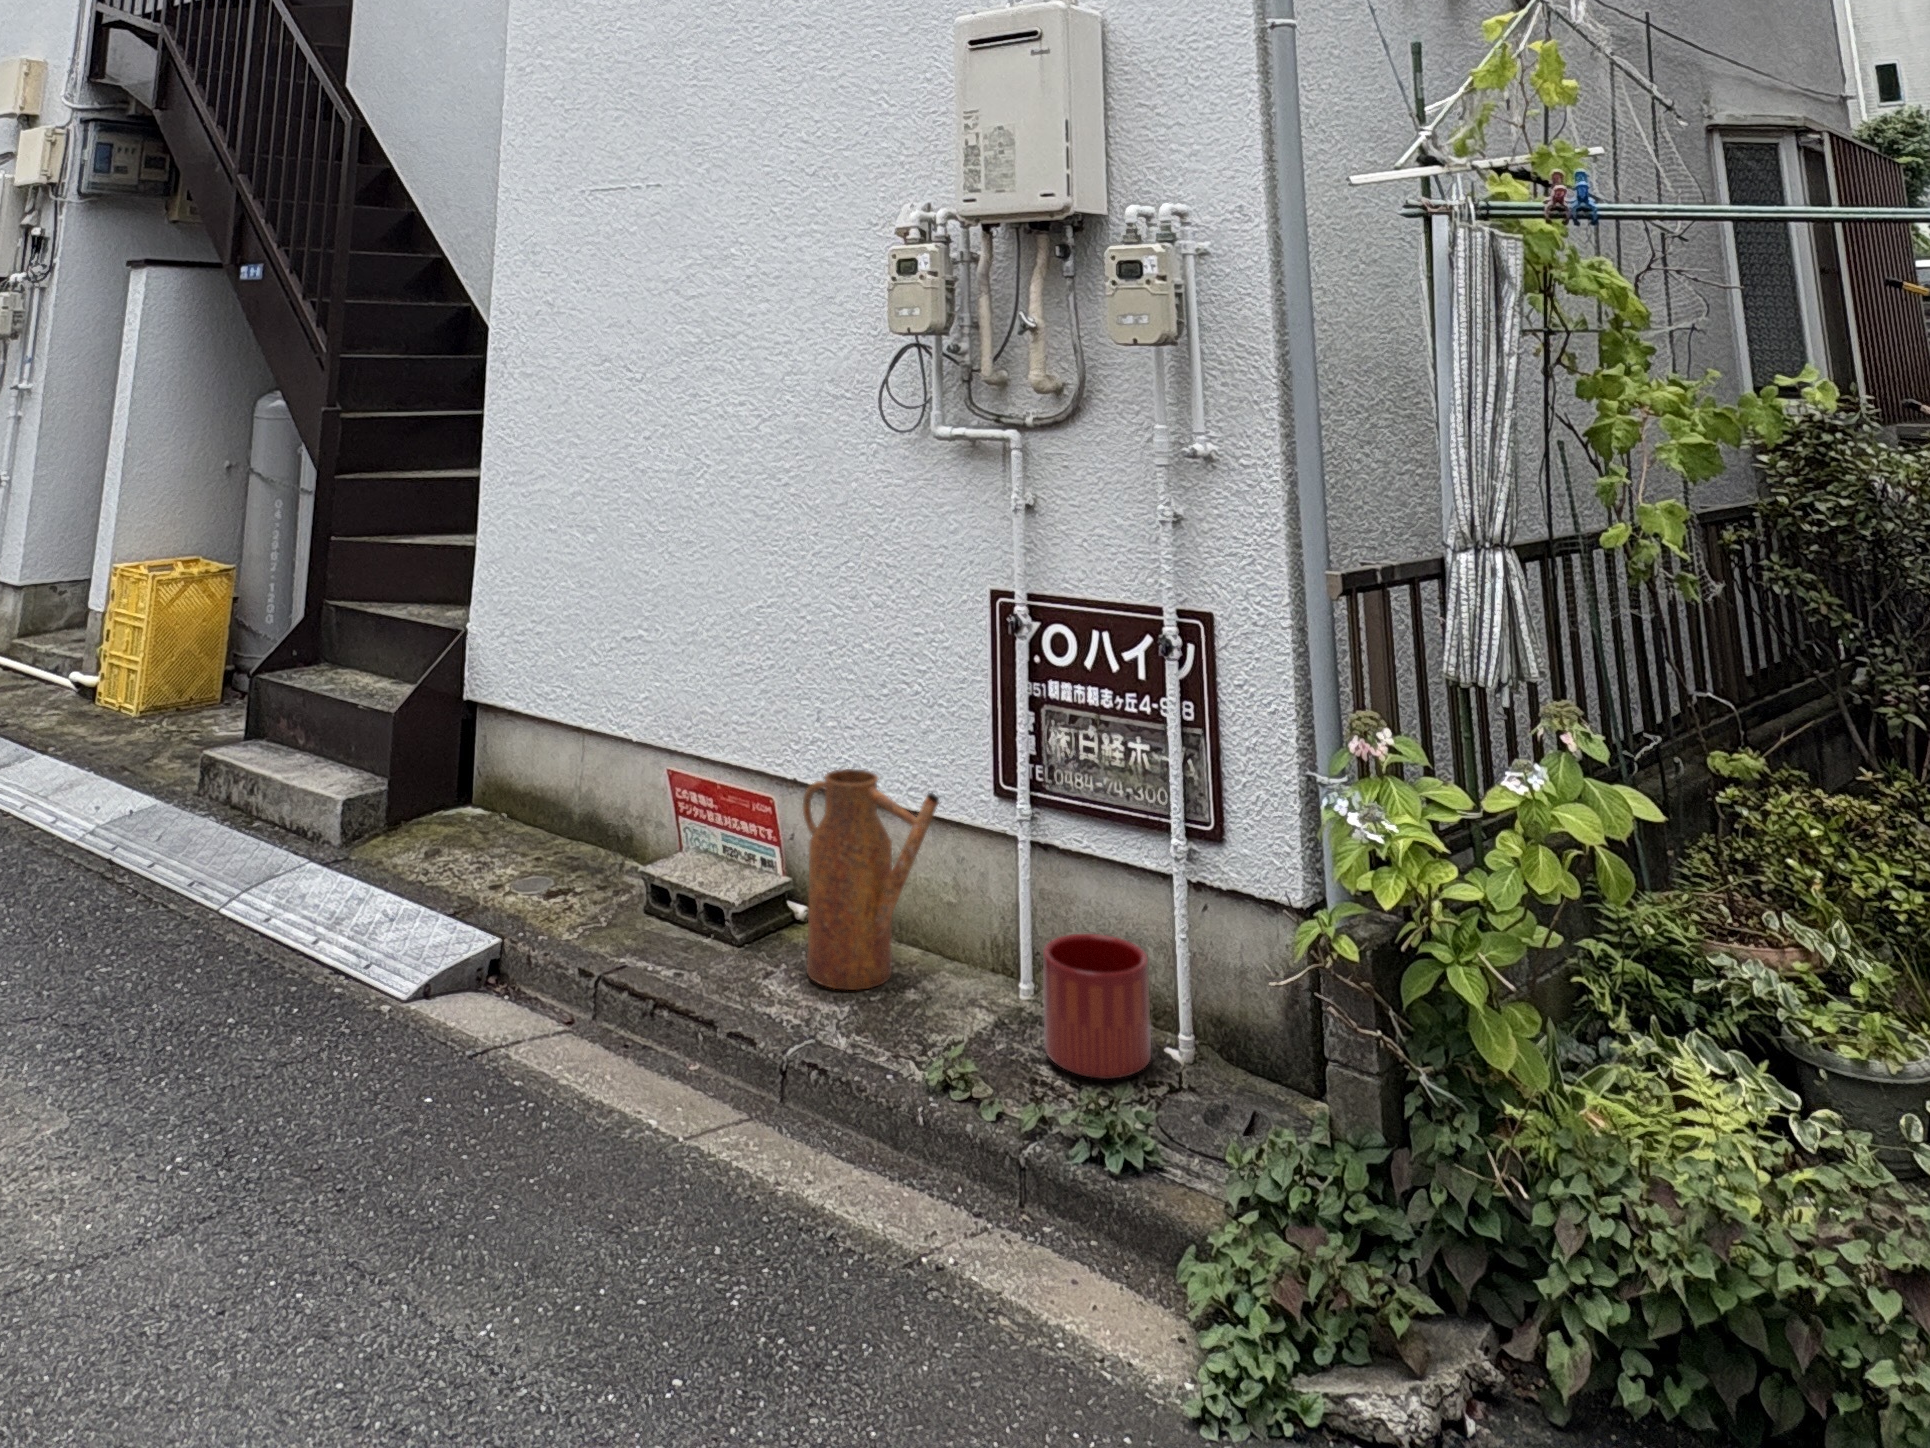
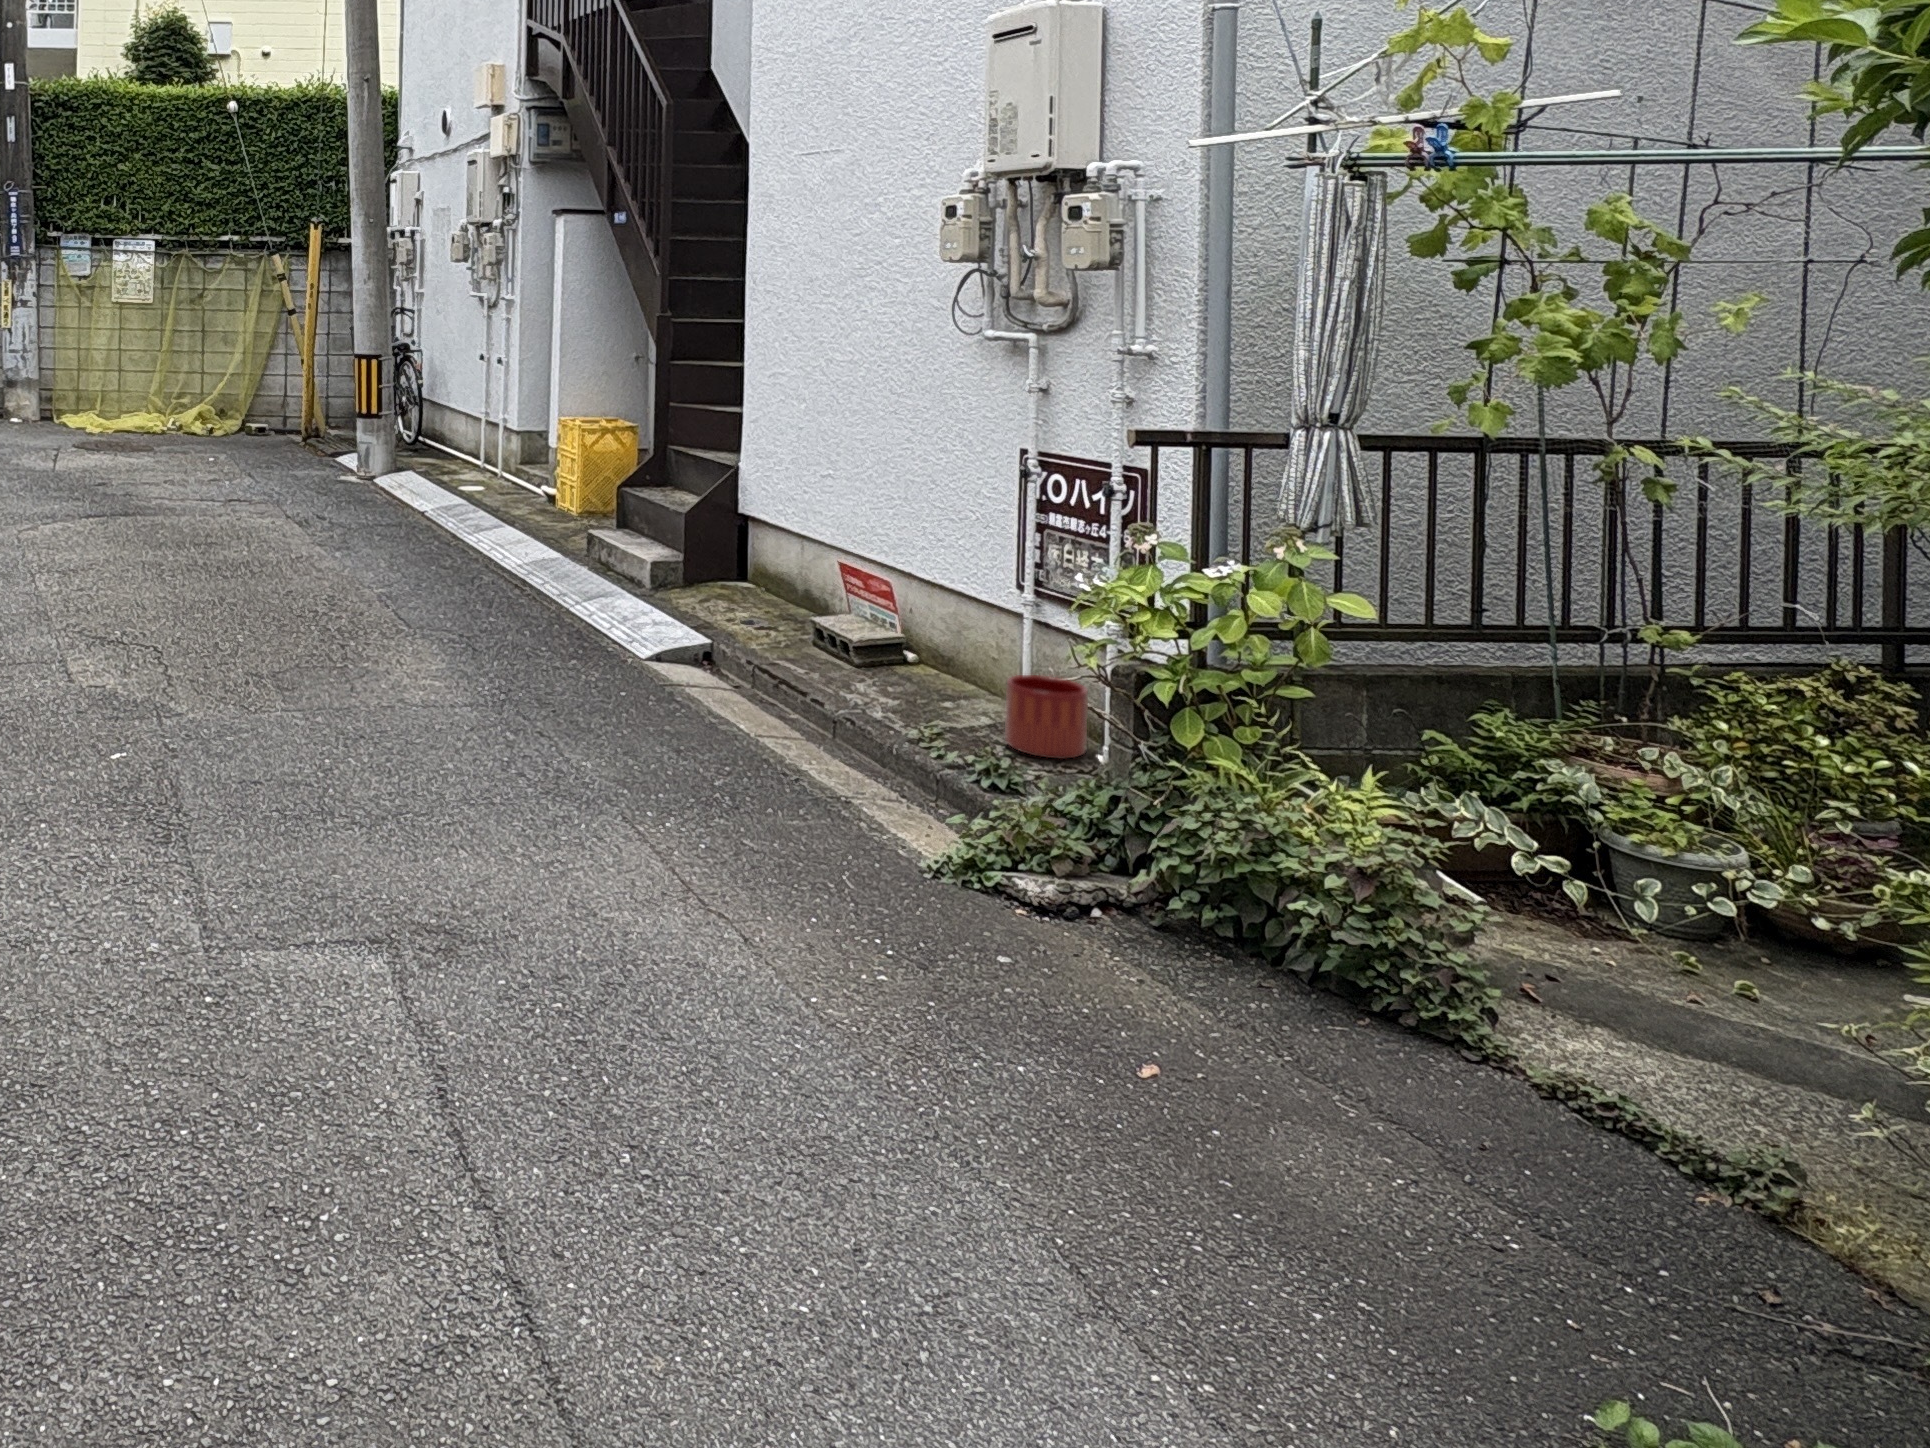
watering can: present [803,769,939,990] -> none [891,563,972,699]

